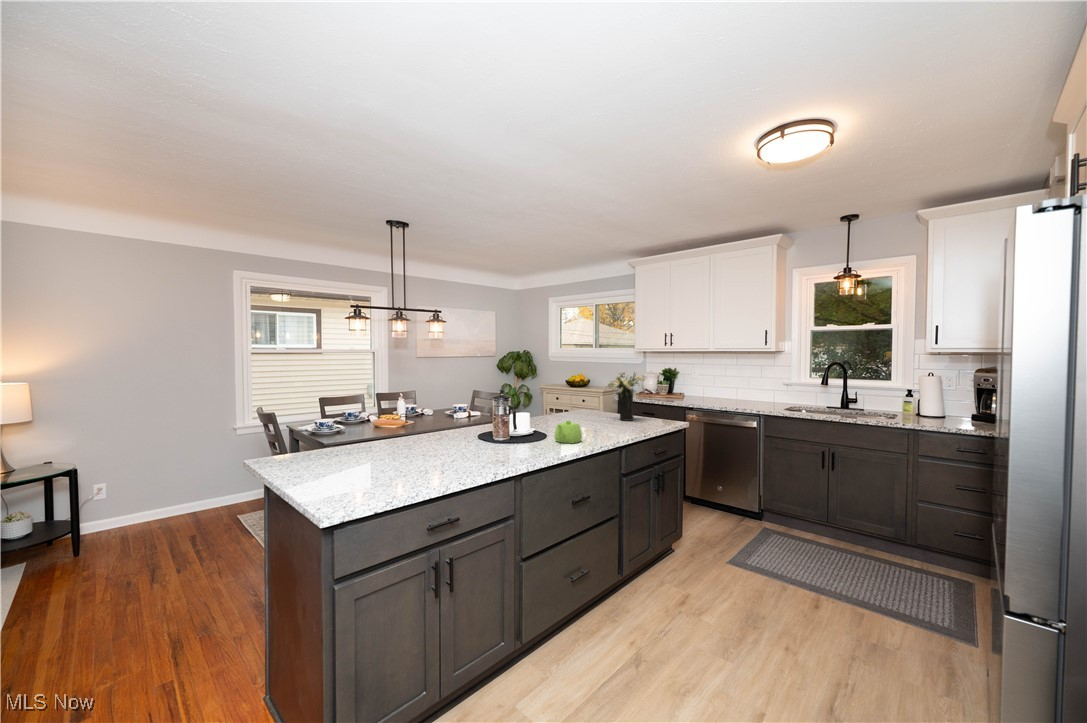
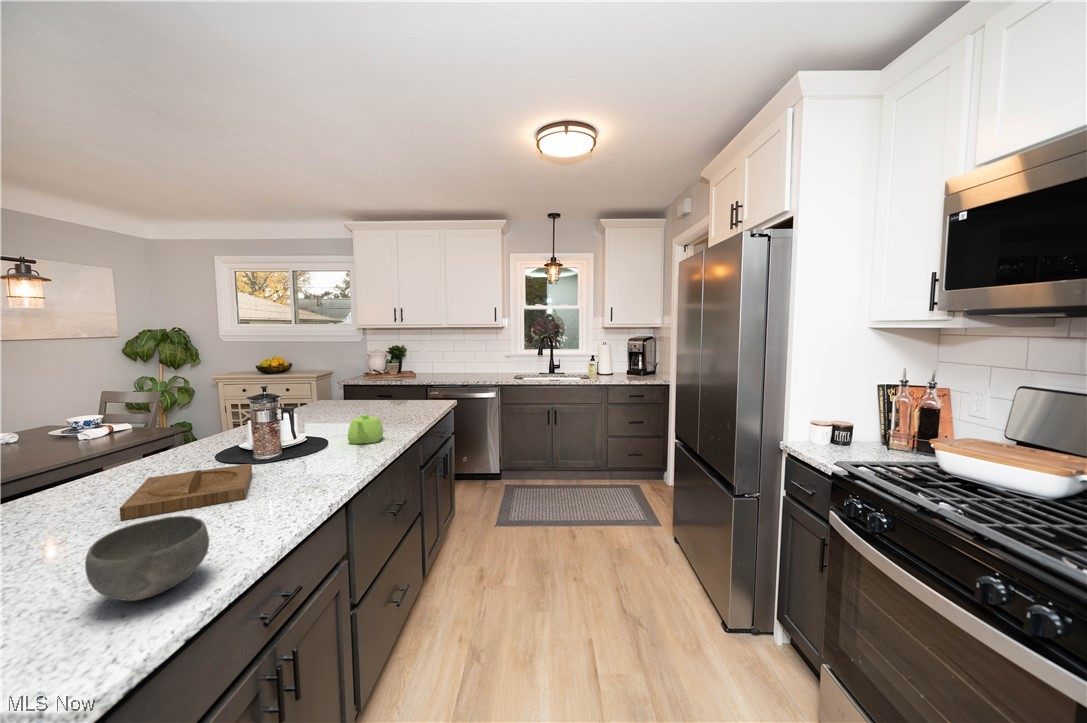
flower arrangement: present [603,373,645,421] -> none [361,350,412,406]
tray: none [414,438,485,459] -> present [120,464,252,520]
bowl: none [368,451,416,485] -> present [85,516,209,601]

